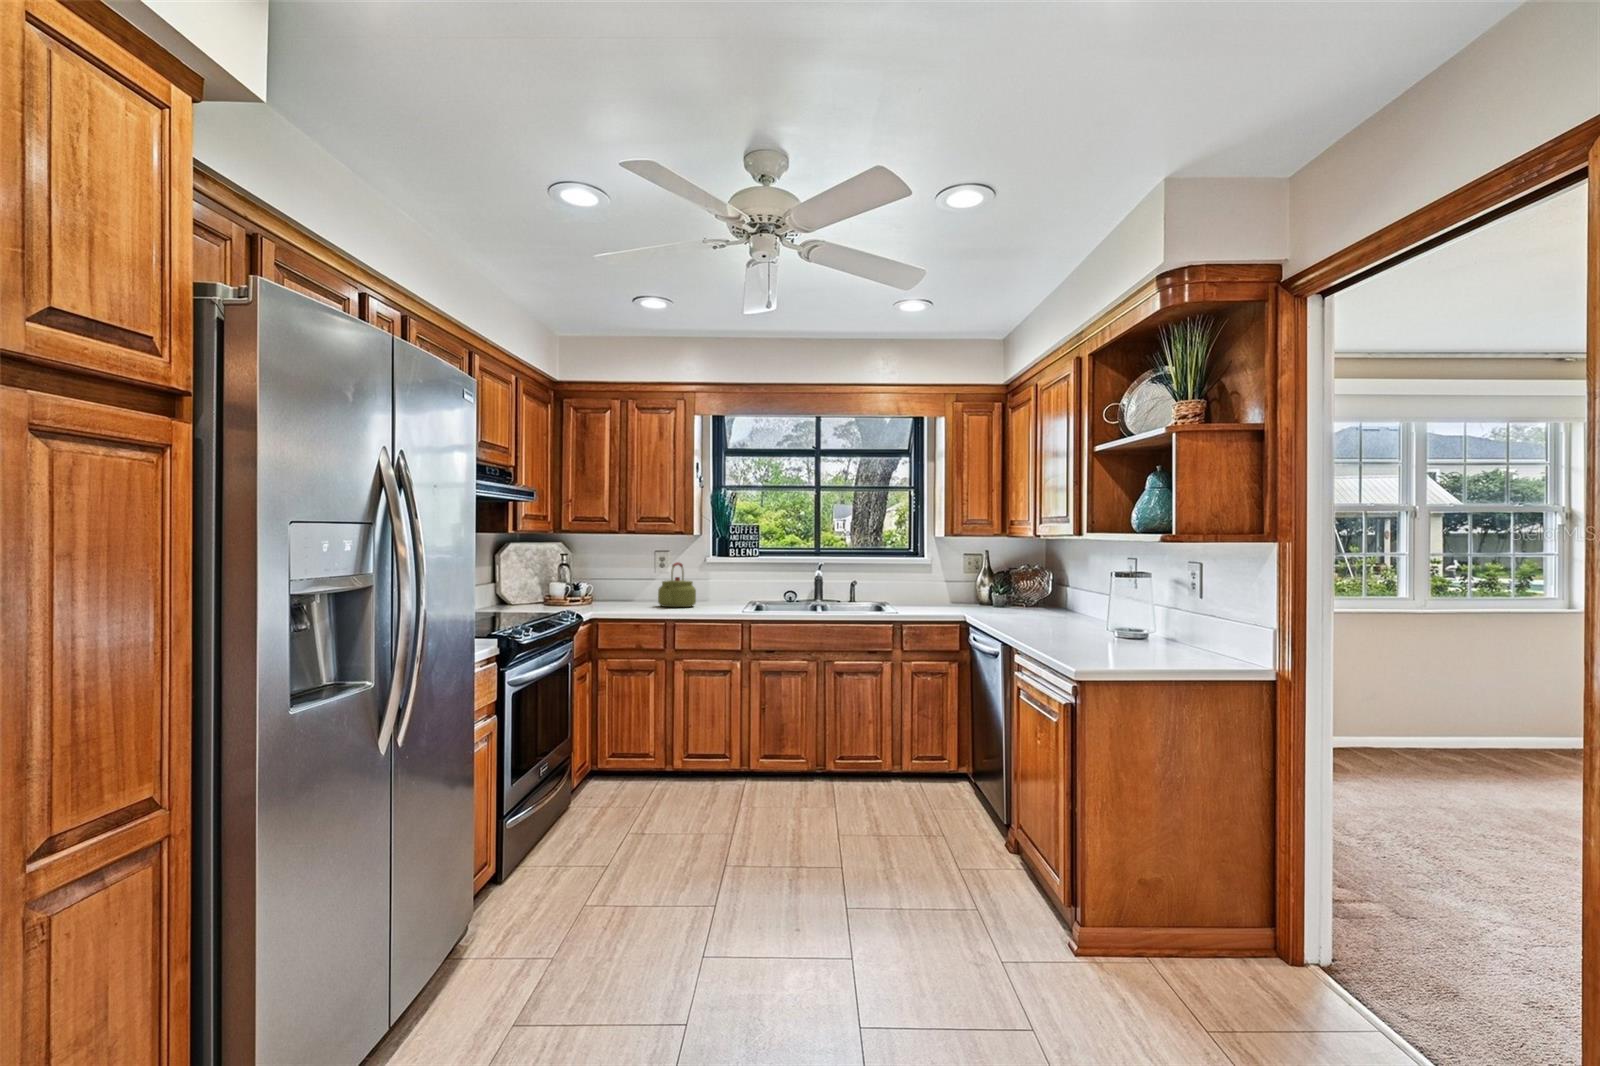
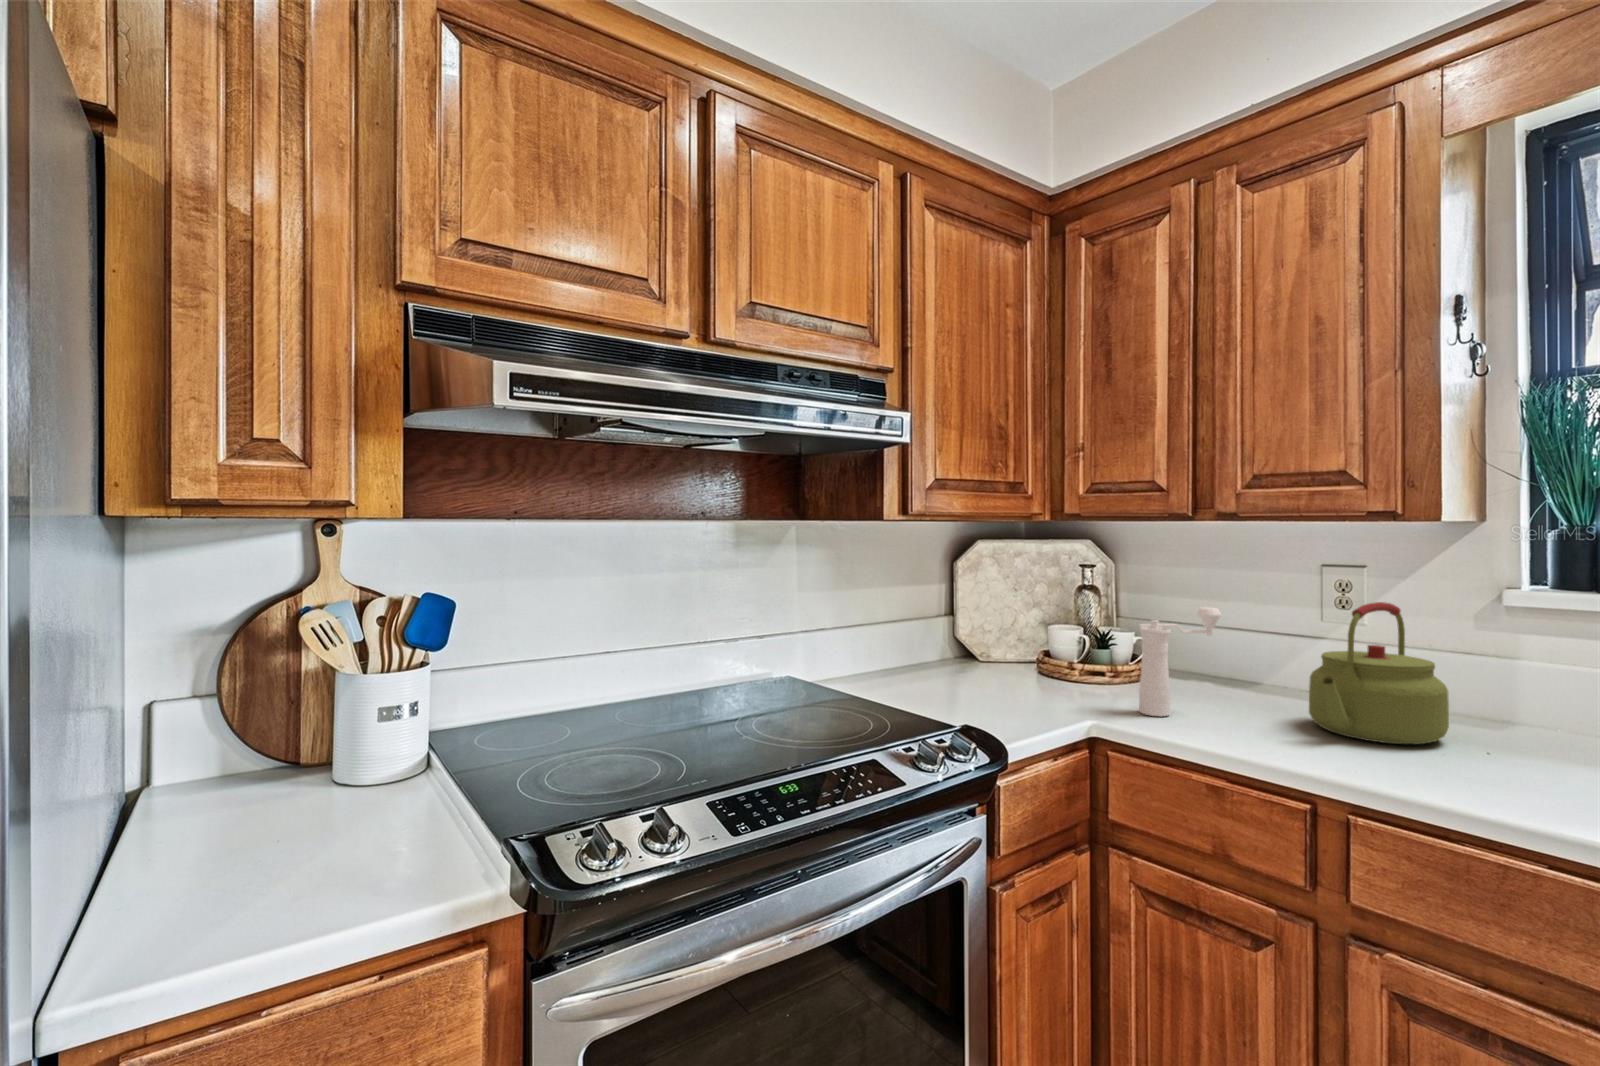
pepper mill: none [605,567,631,608] -> present [1139,607,1221,716]

